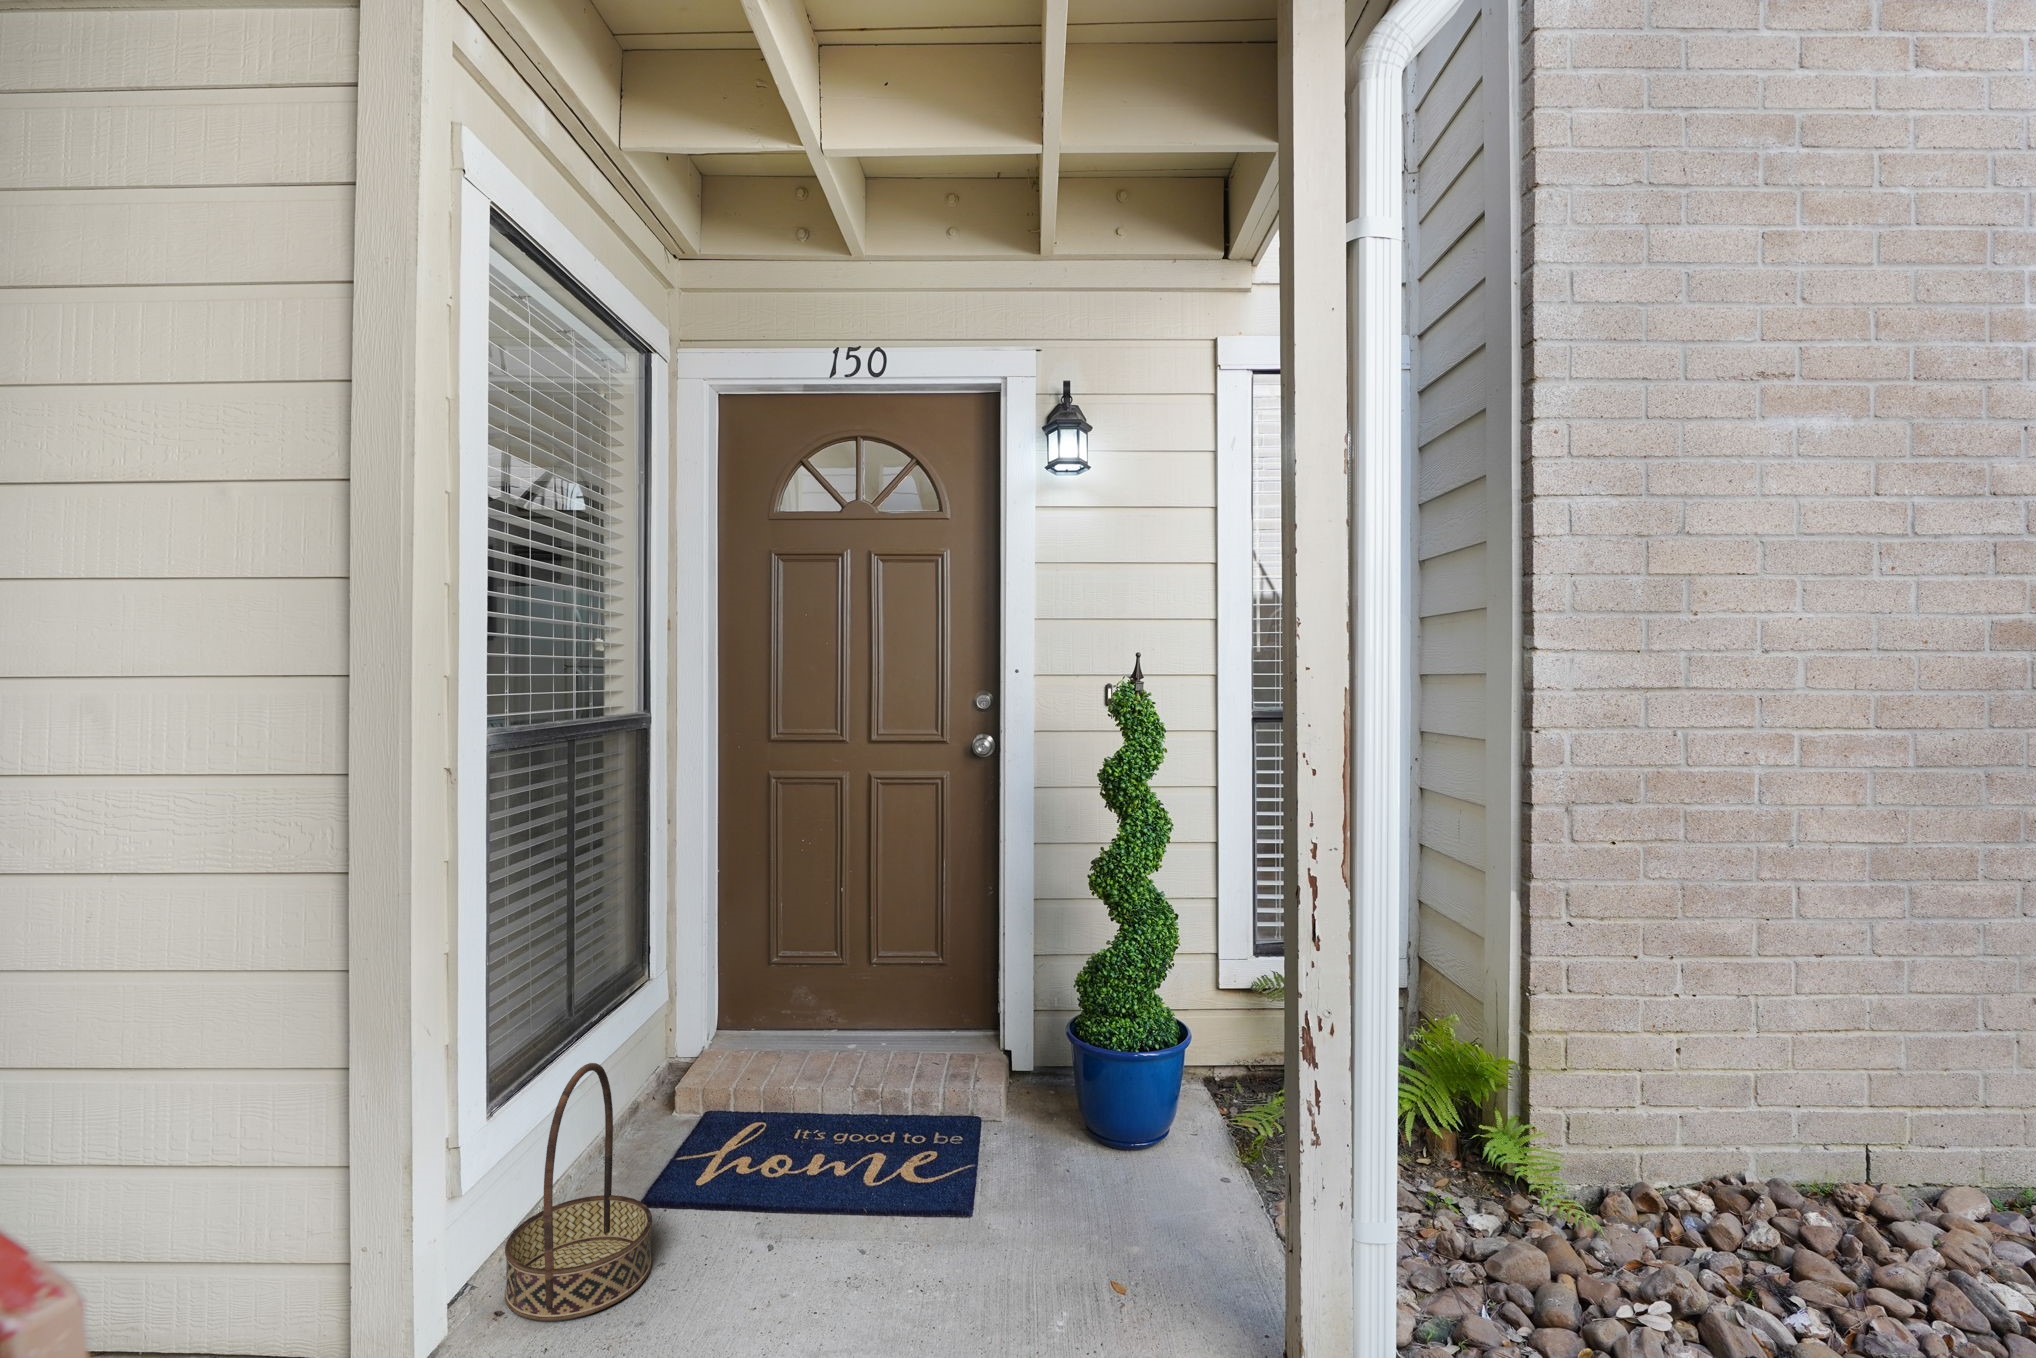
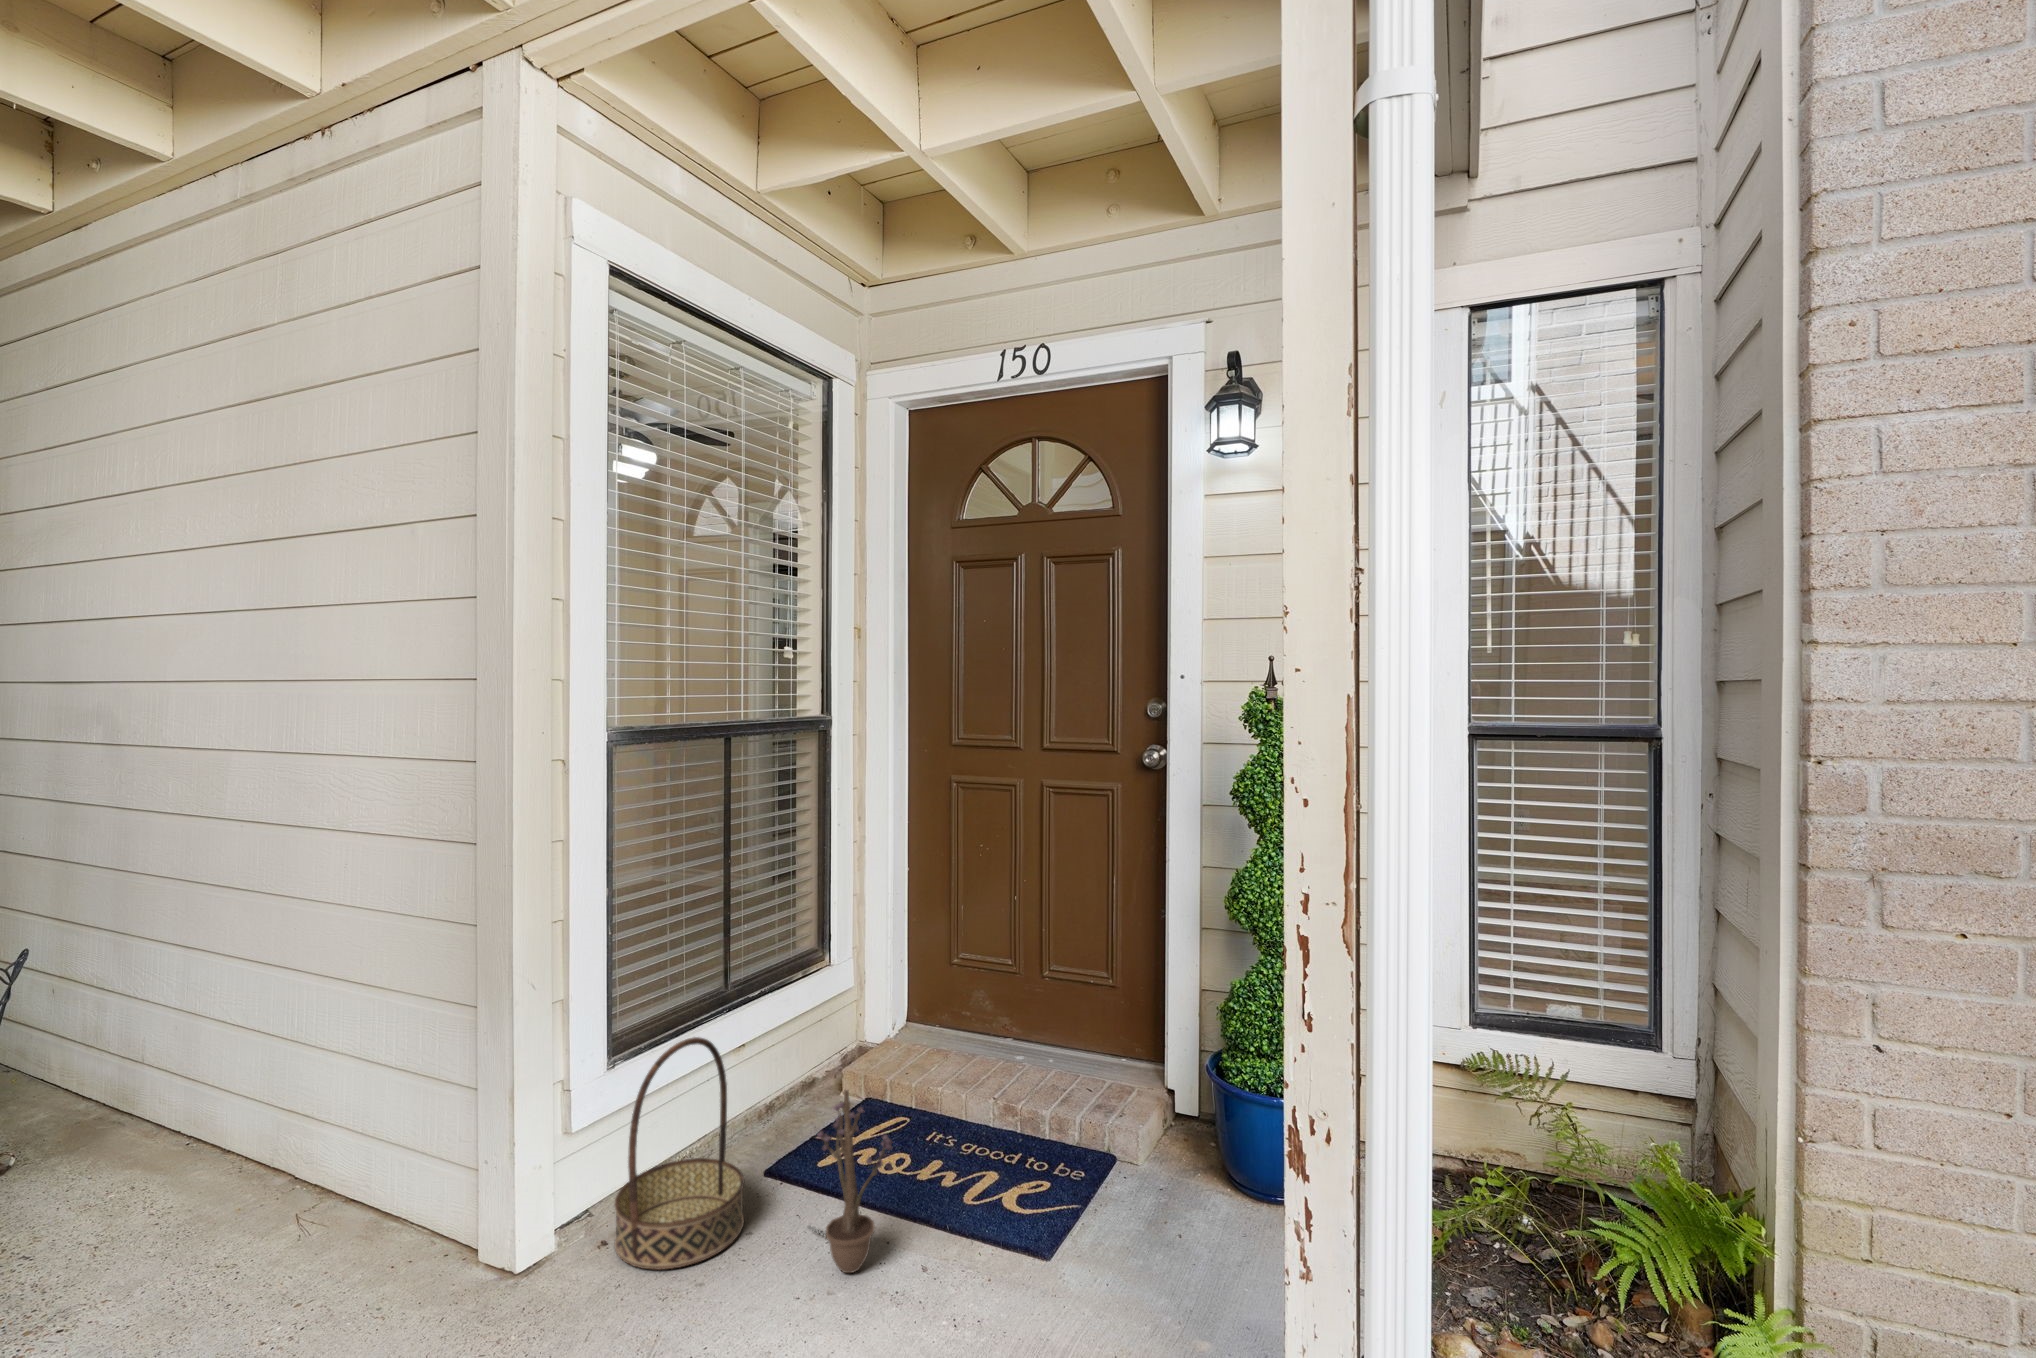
decorative plant: none [727,1086,845,1270] -> present [808,1090,893,1273]

